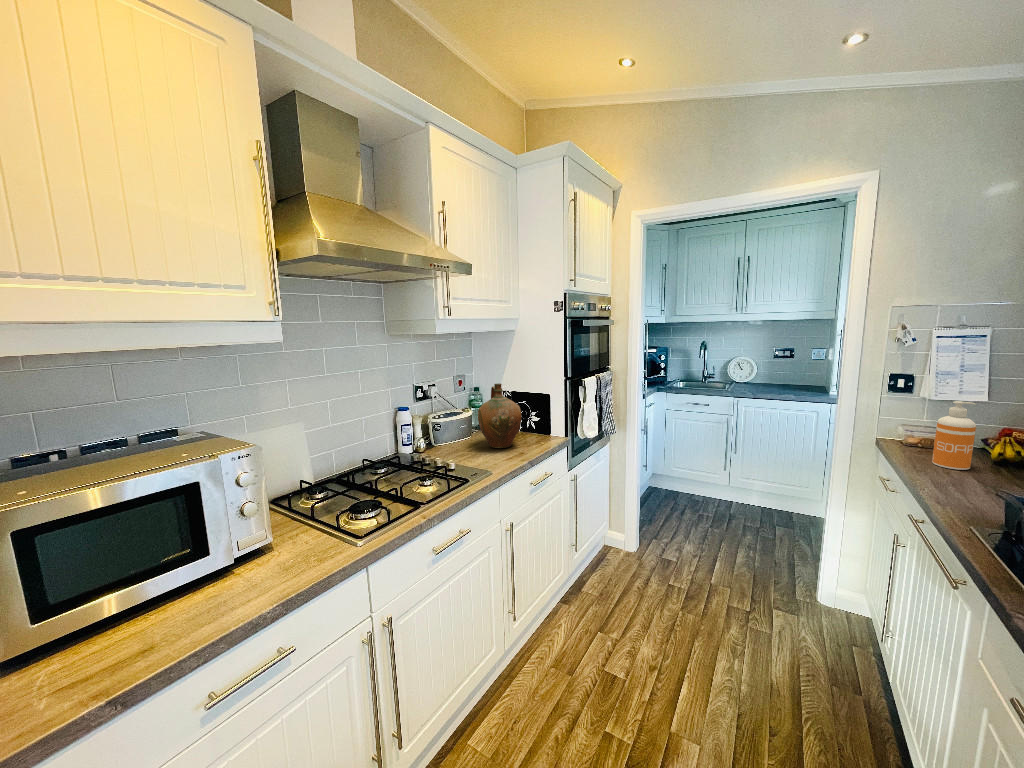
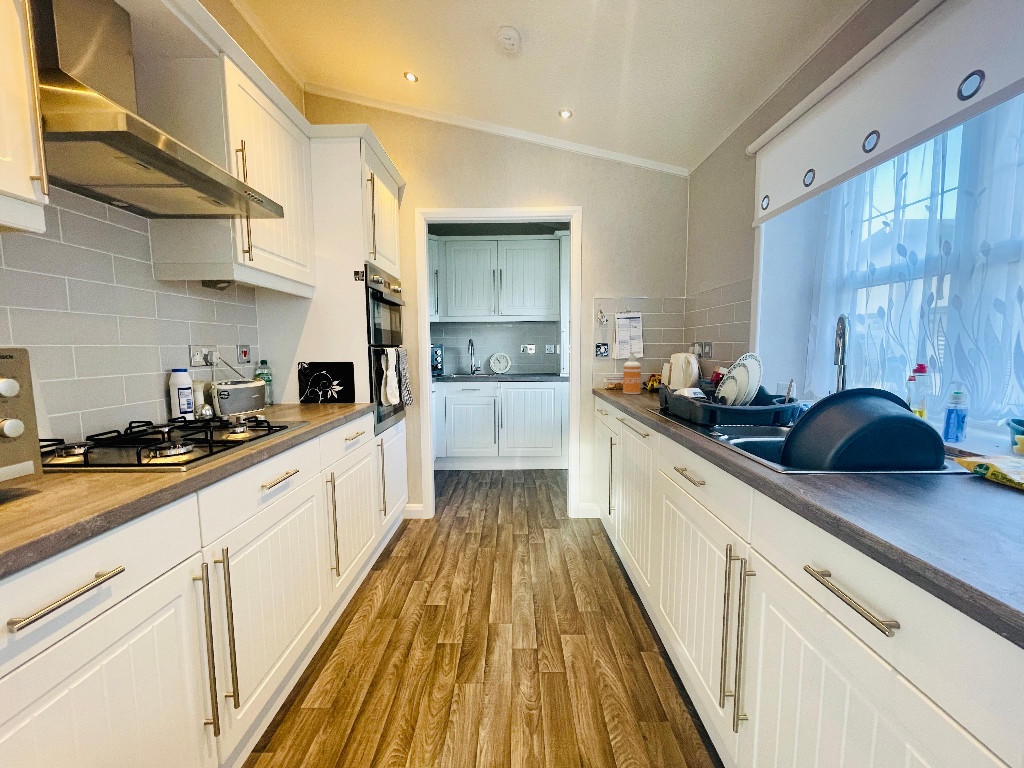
ceramic jug: present [478,384,521,448] -> none [277,345,329,411]

